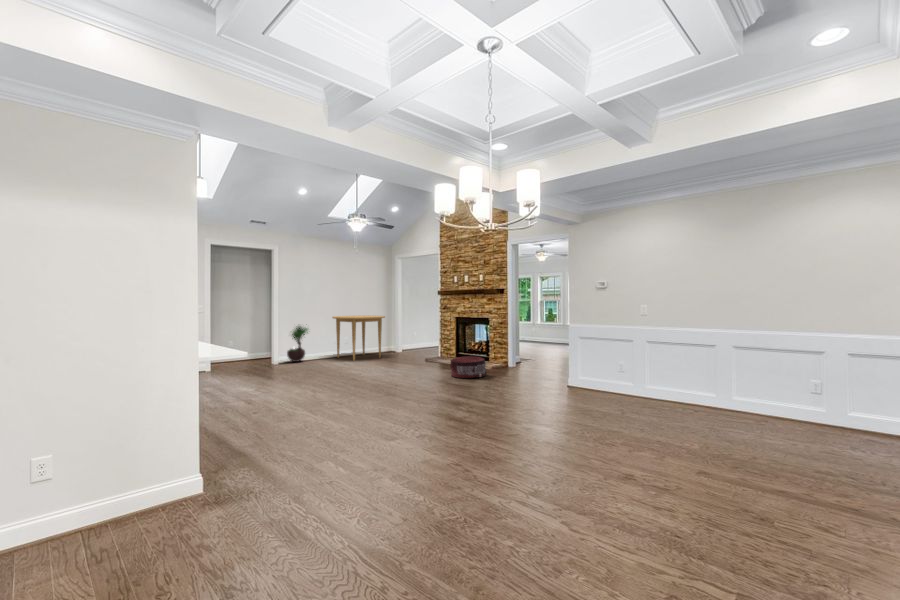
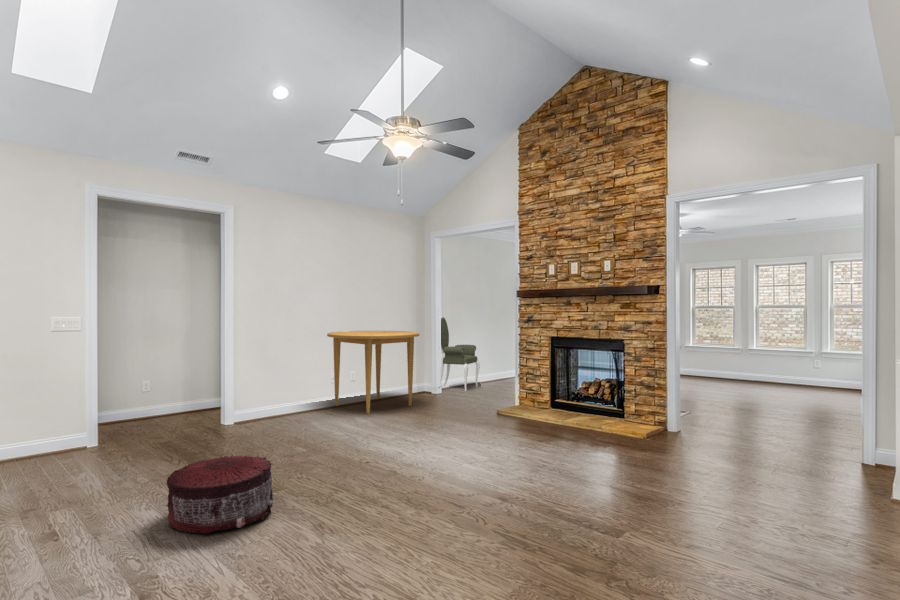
armchair: none [402,307,429,352] -> present [438,316,480,391]
potted tree: present [287,326,308,362] -> none [247,344,291,417]
pouf: present [450,356,487,378] -> present [167,455,273,533]

